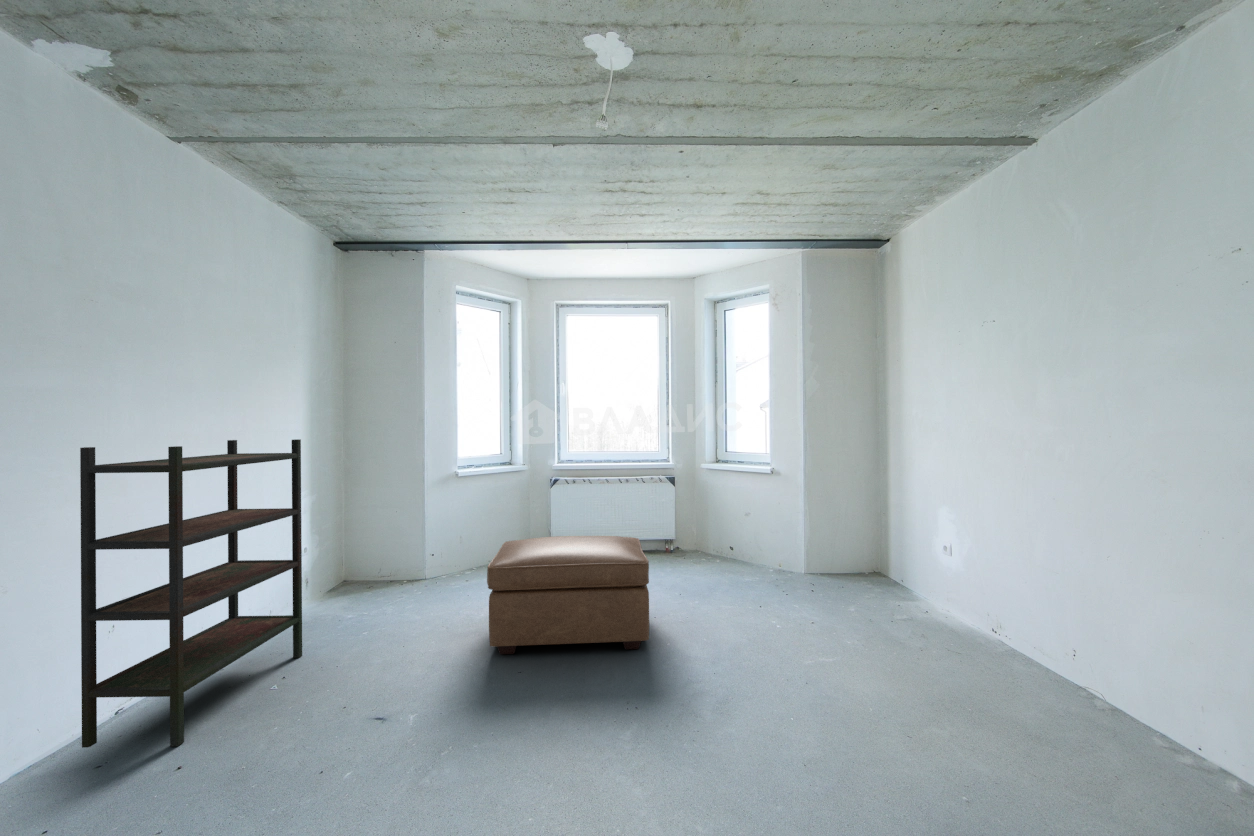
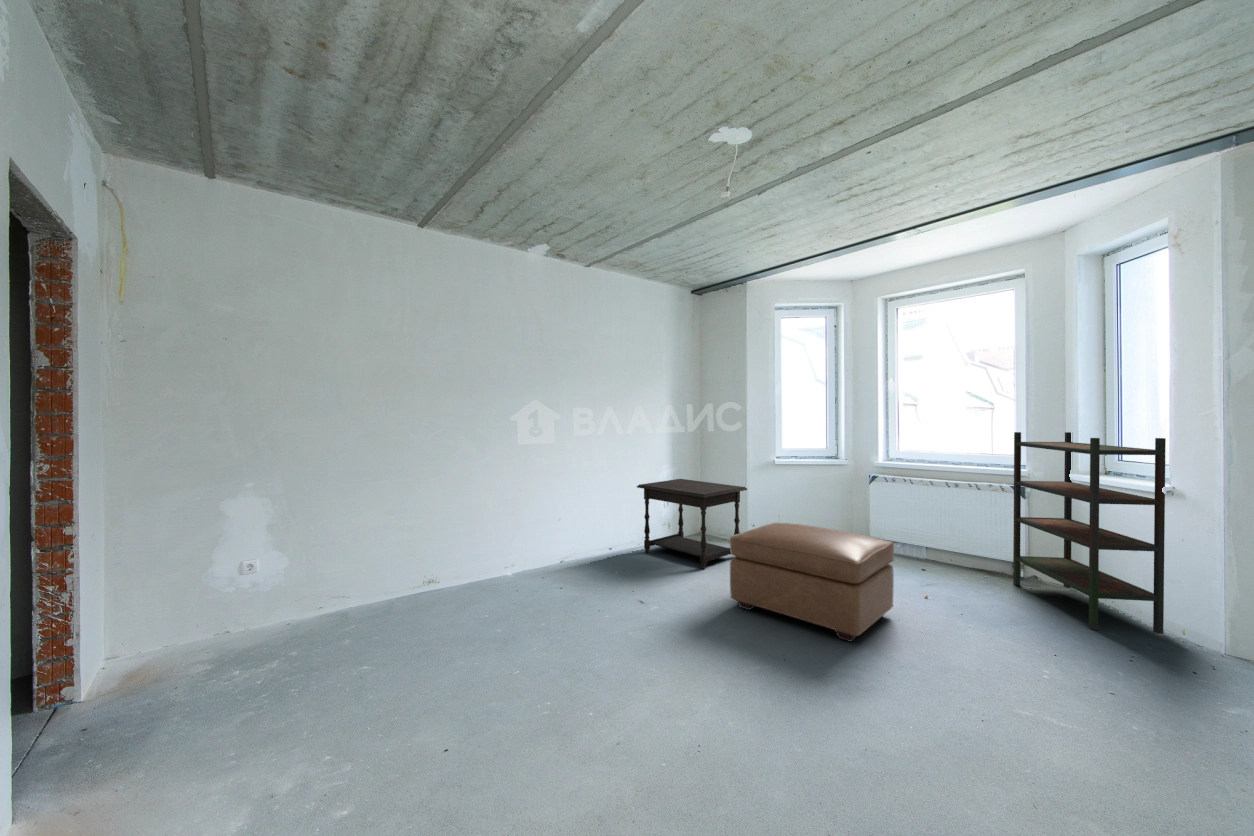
bookshelf: present [80,439,302,748] -> present [1013,432,1166,634]
side table: none [273,506,441,626] -> present [637,479,747,569]

